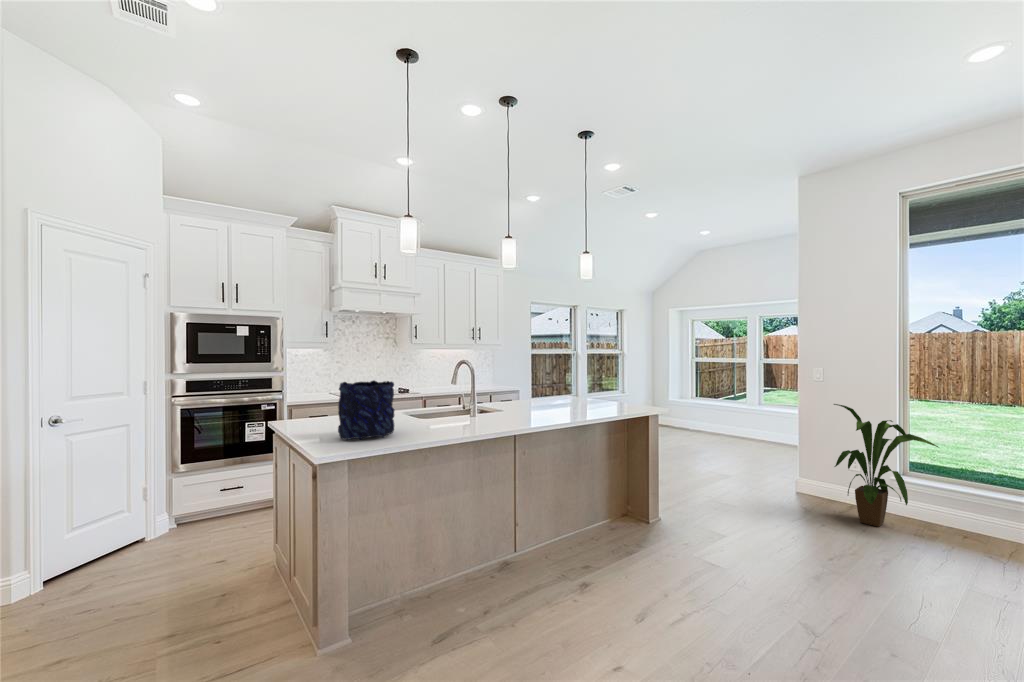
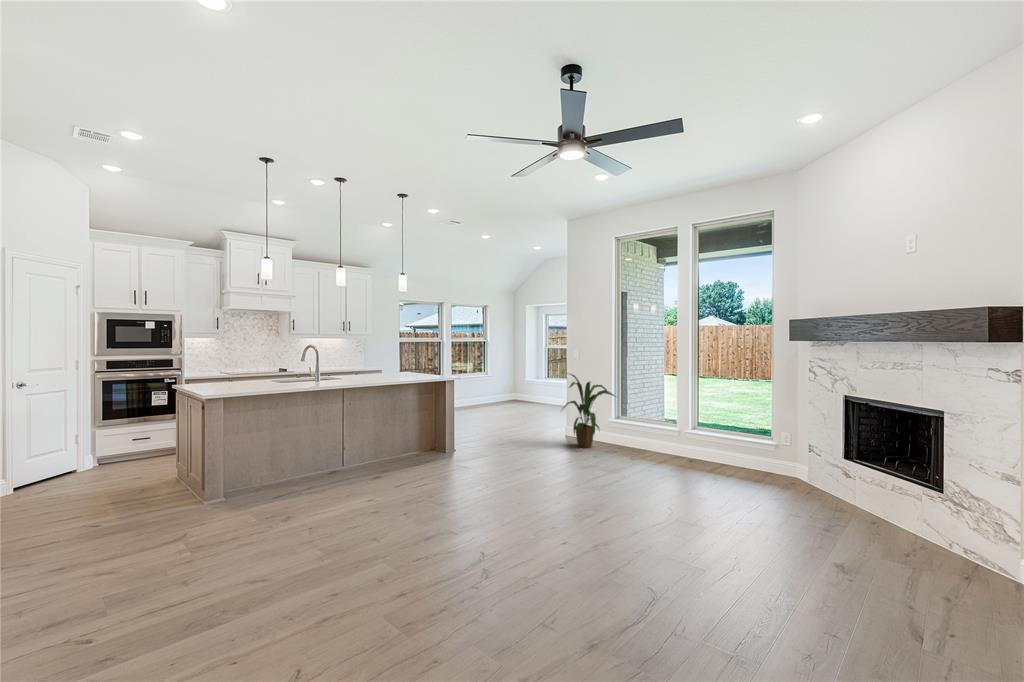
vase: present [338,380,395,440] -> none [219,356,257,390]

